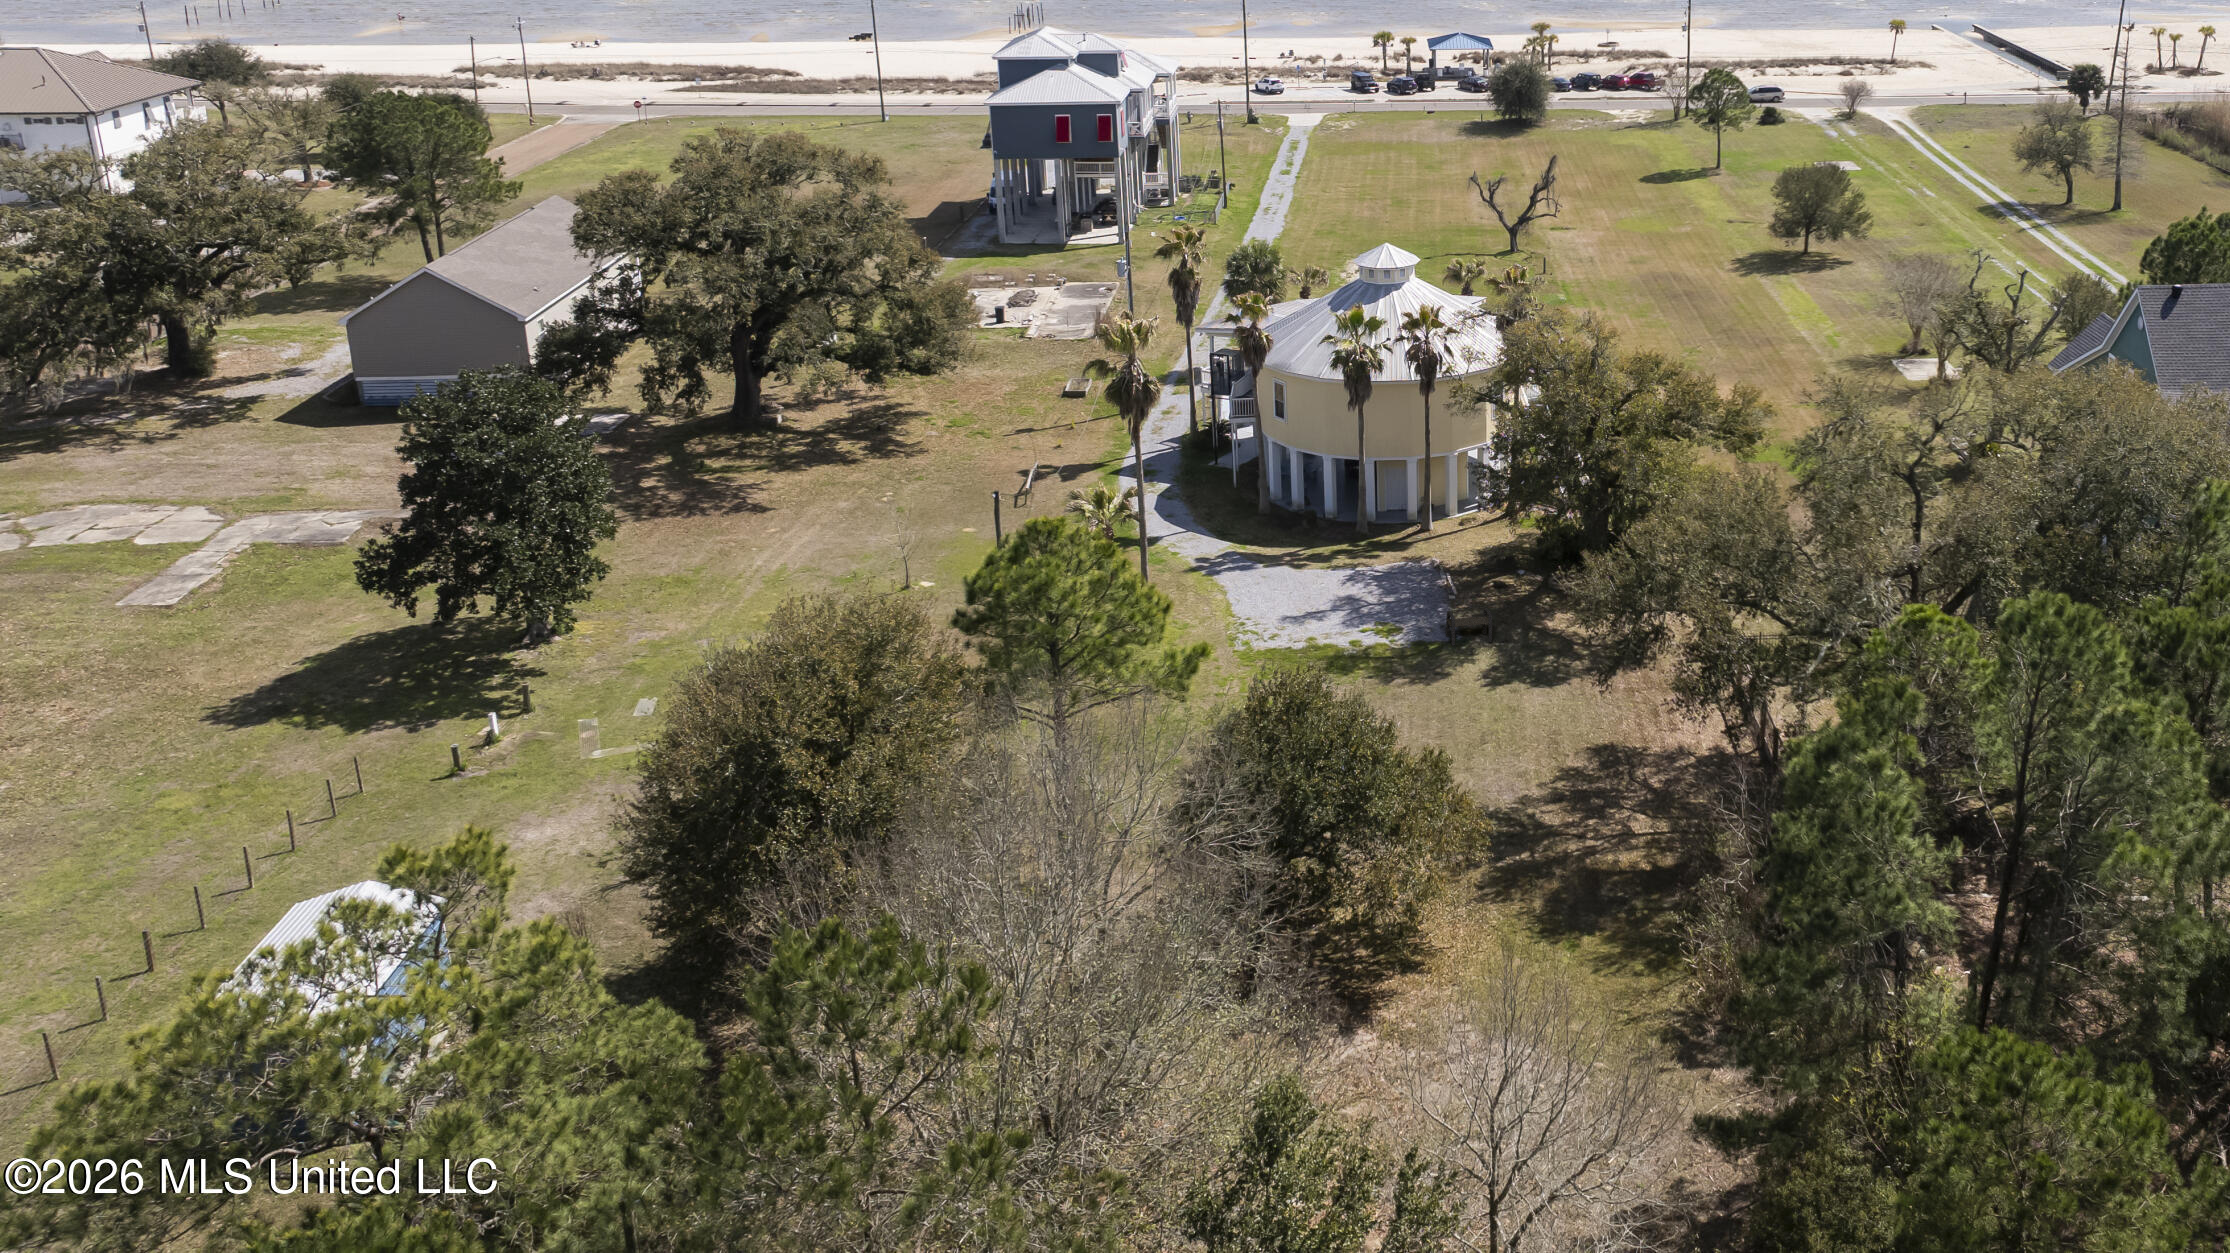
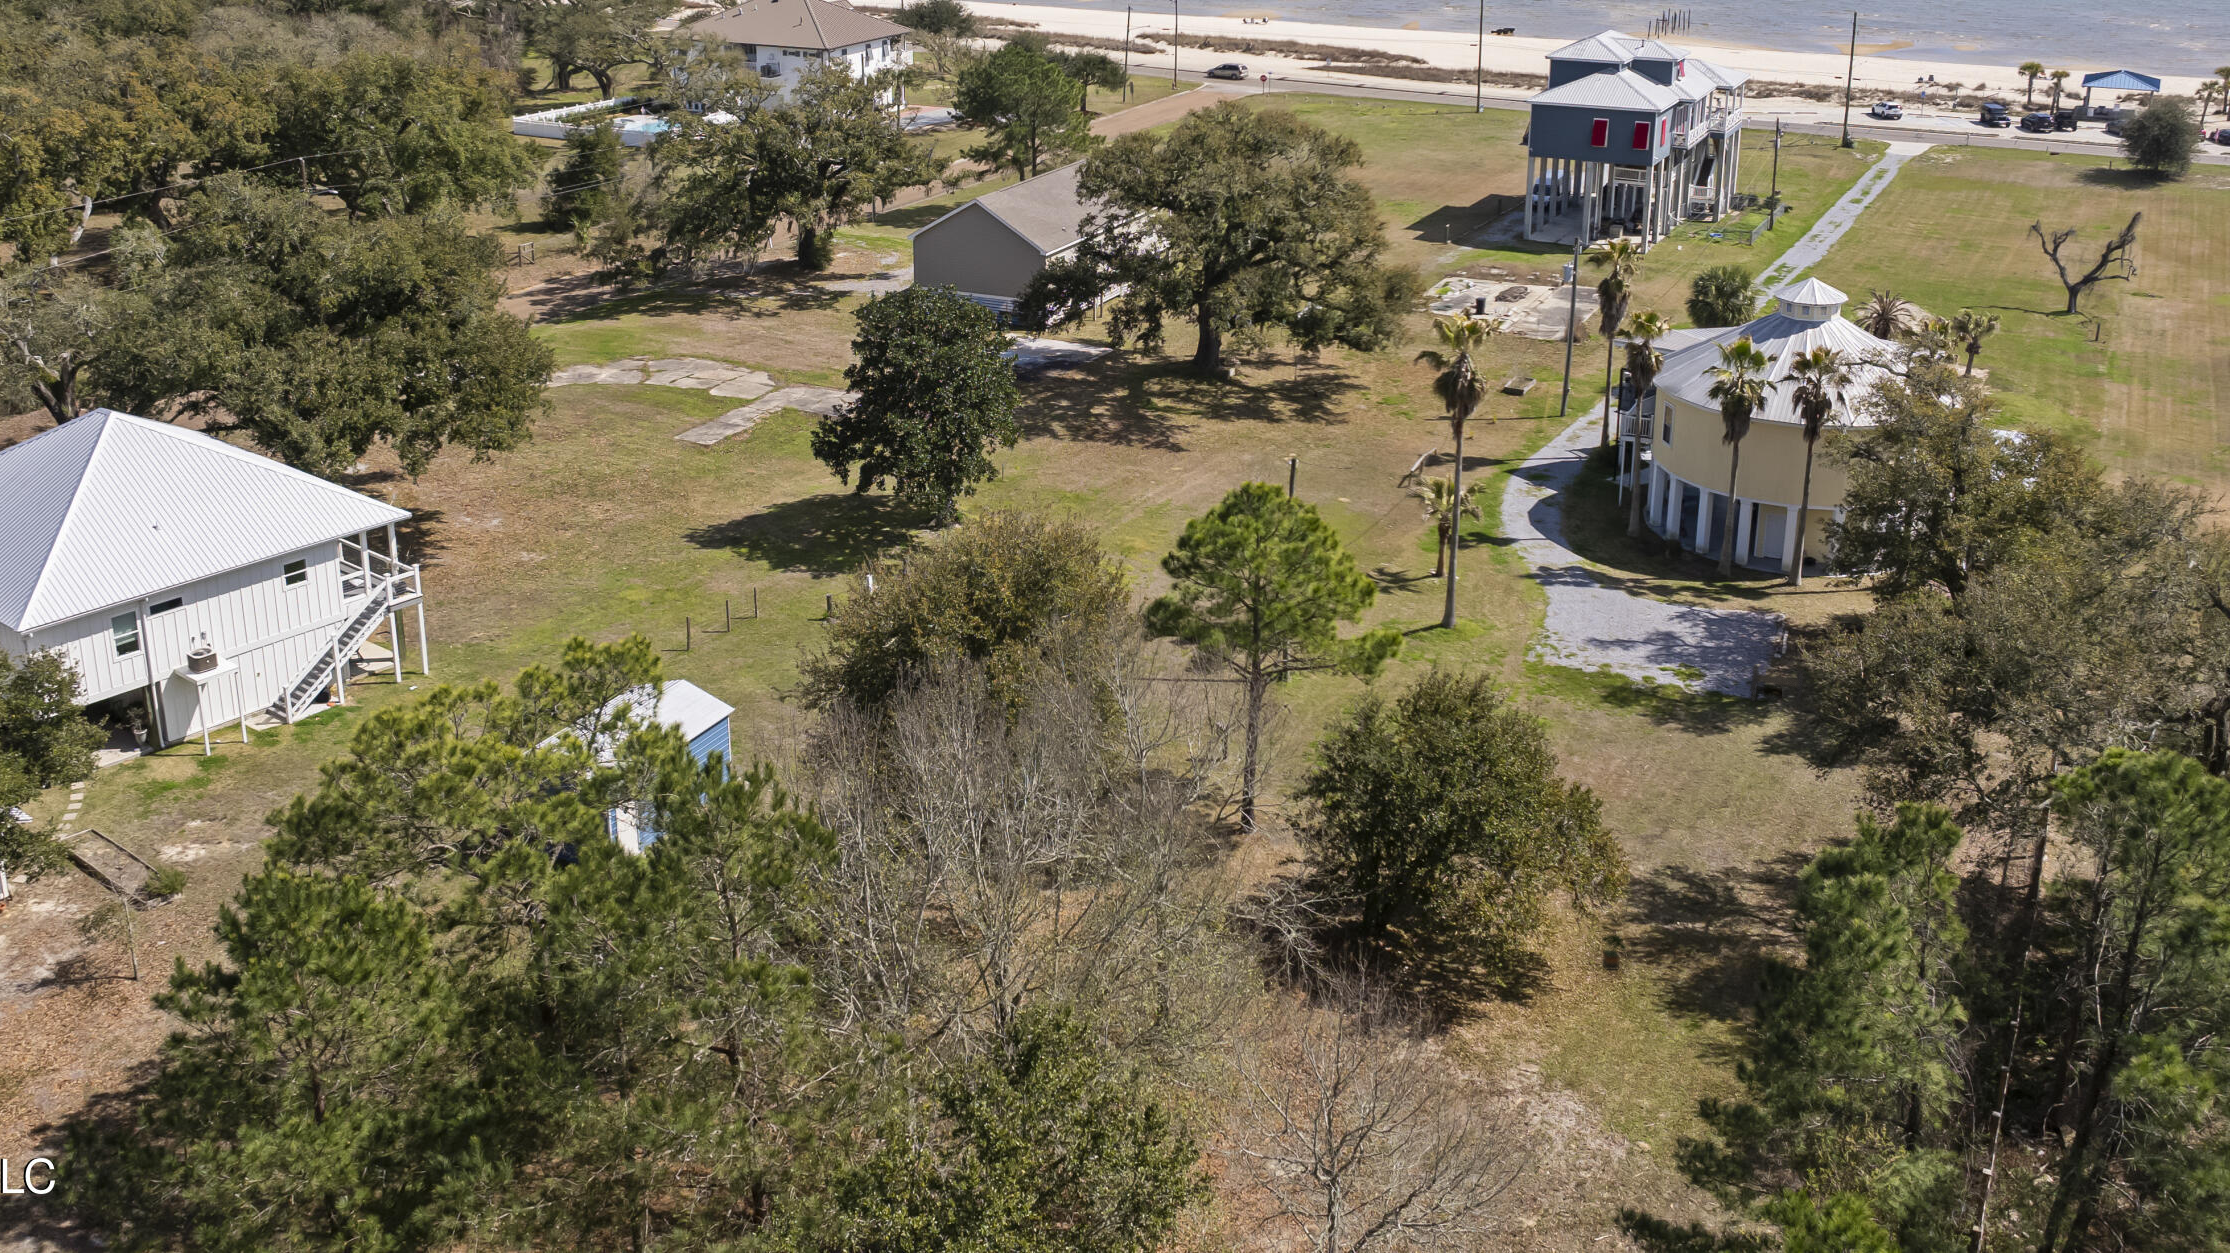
potted tree: none [1469,882,1494,916] -> present [1602,934,1626,970]

